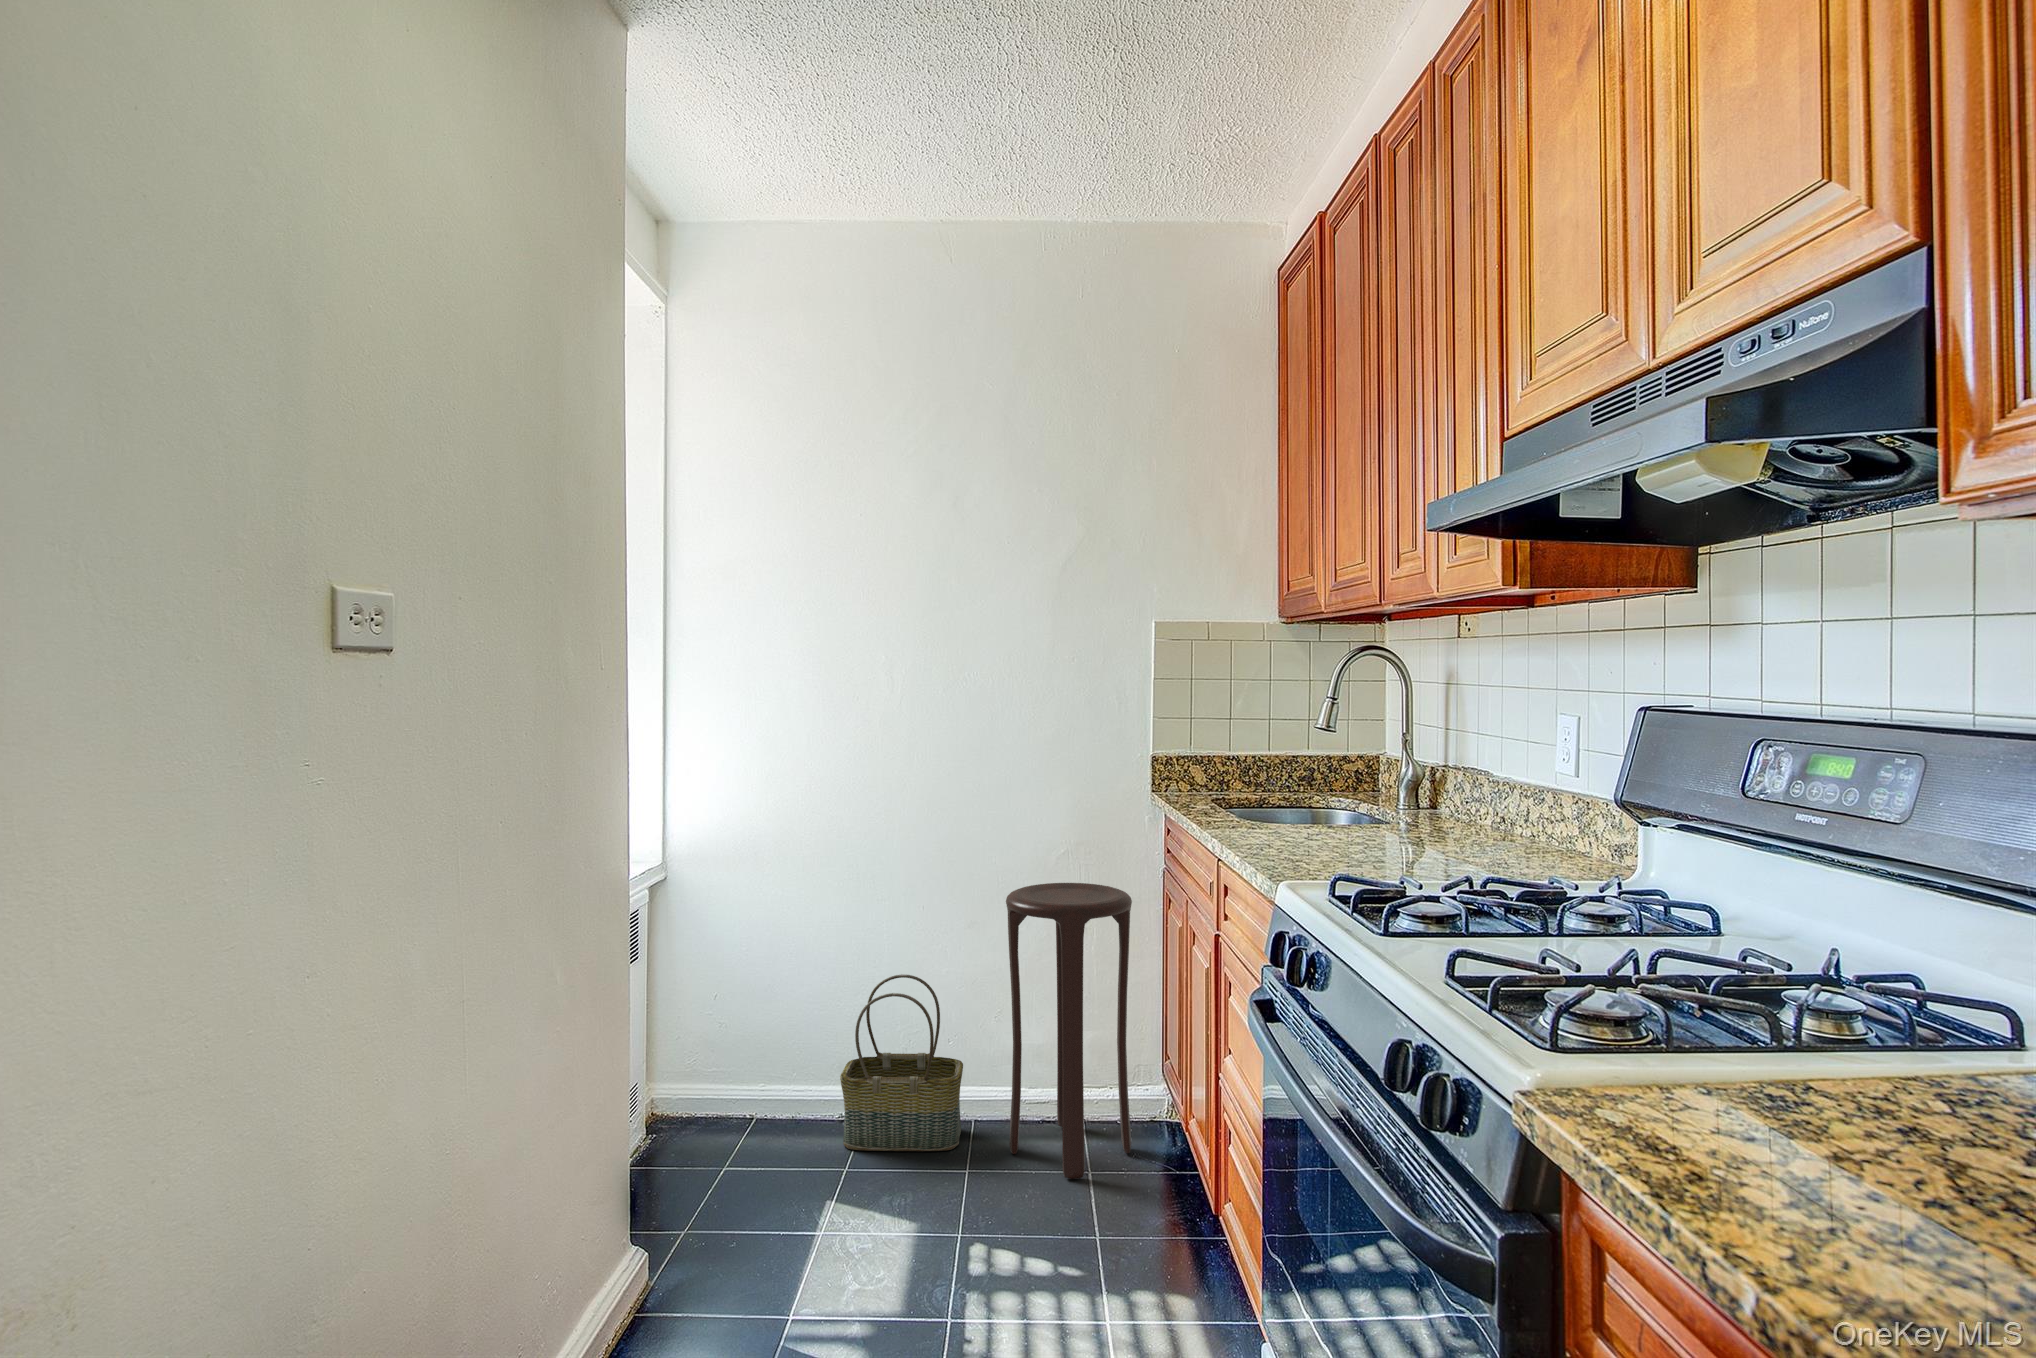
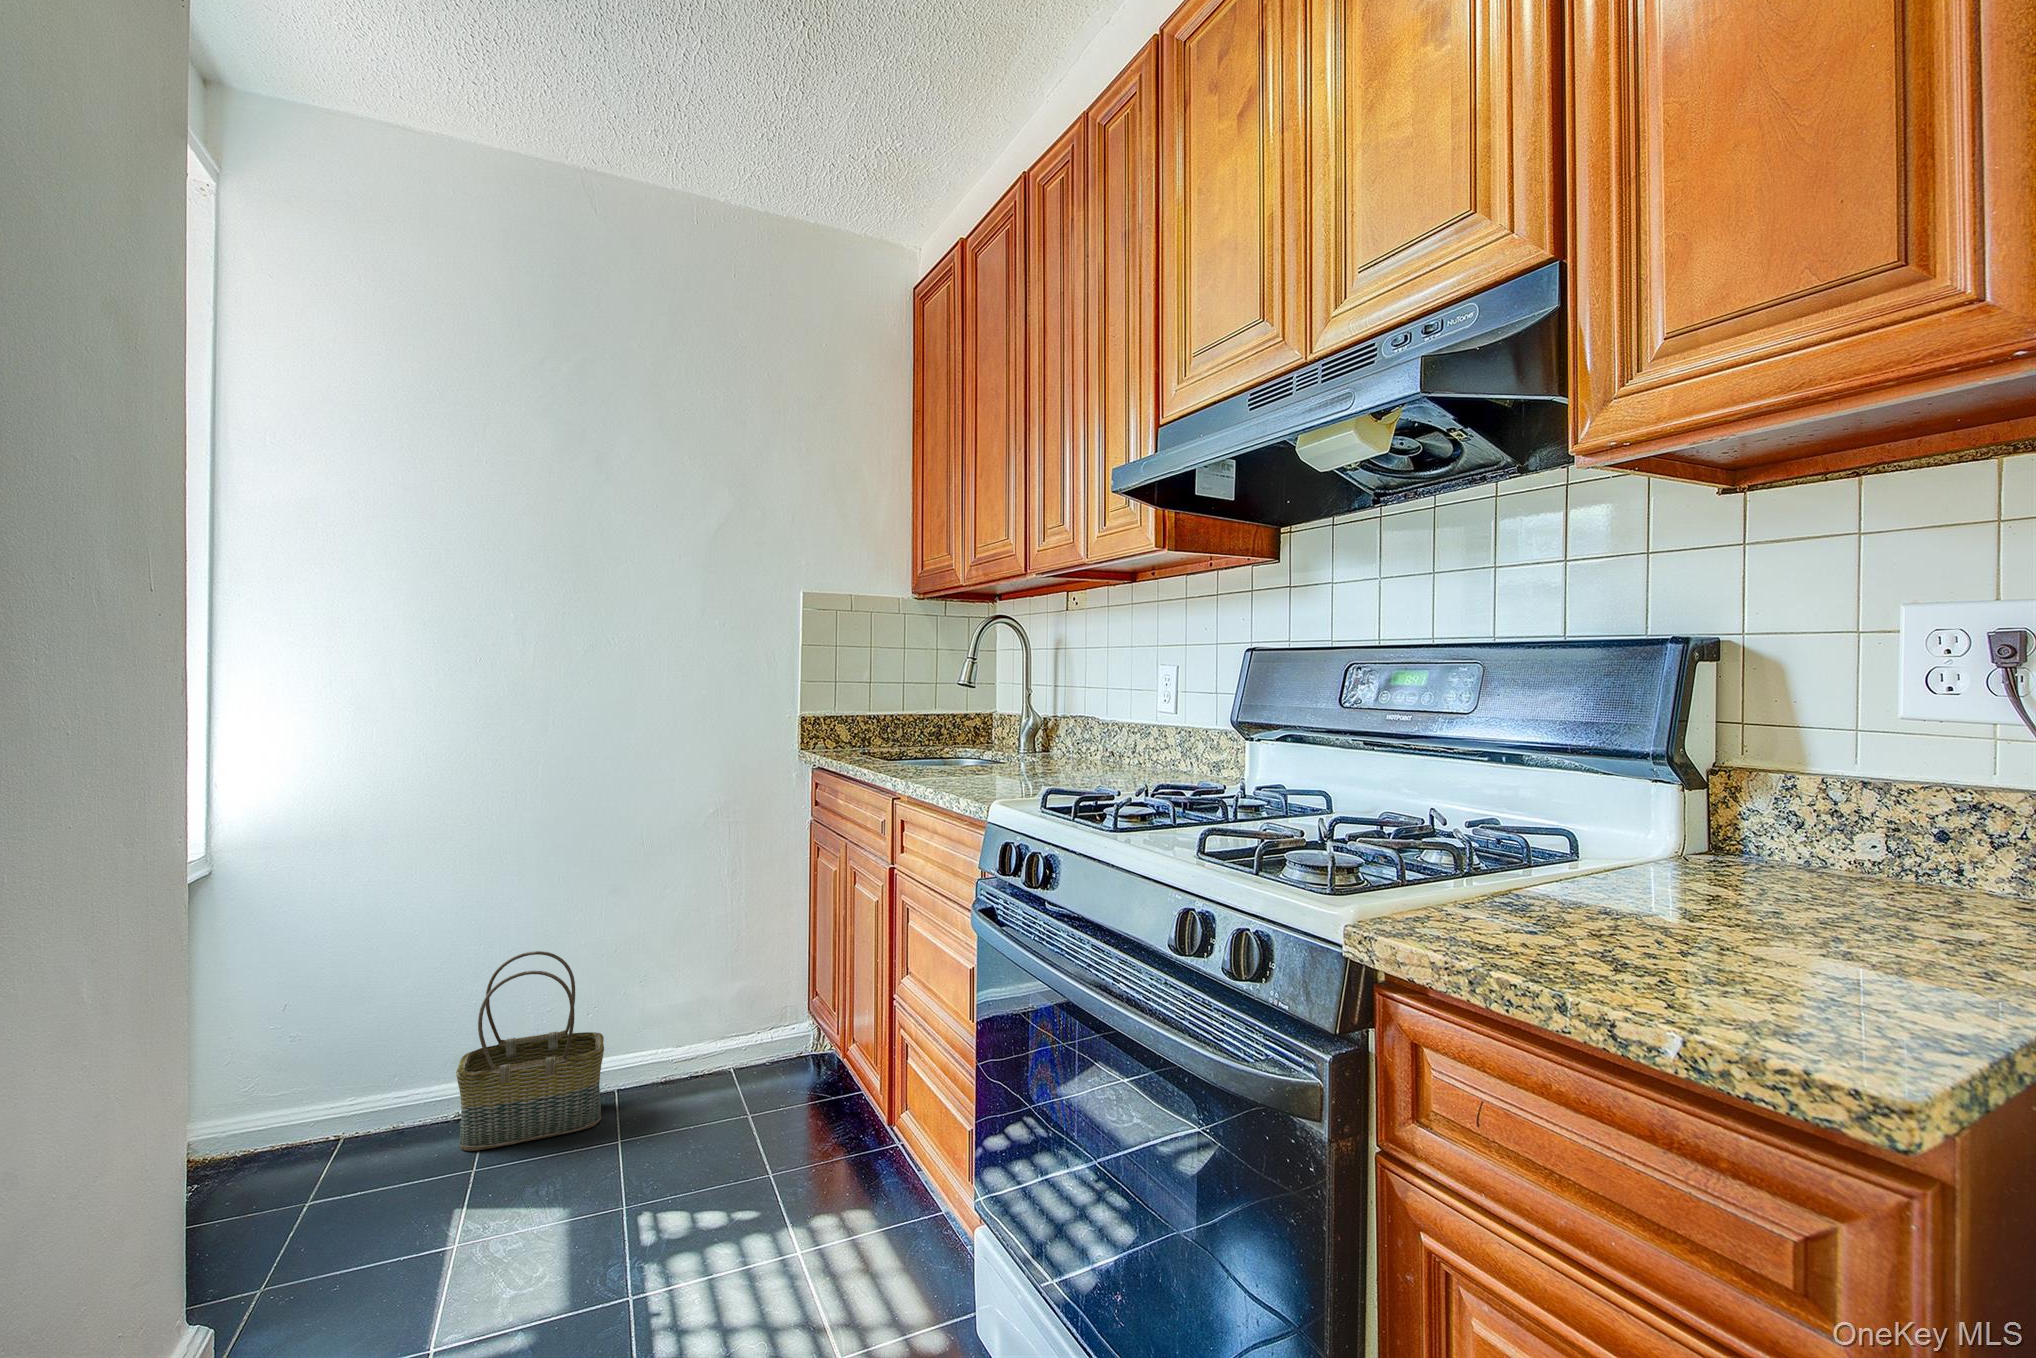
stool: present [1006,883,1132,1179] -> none [657,840,787,1128]

